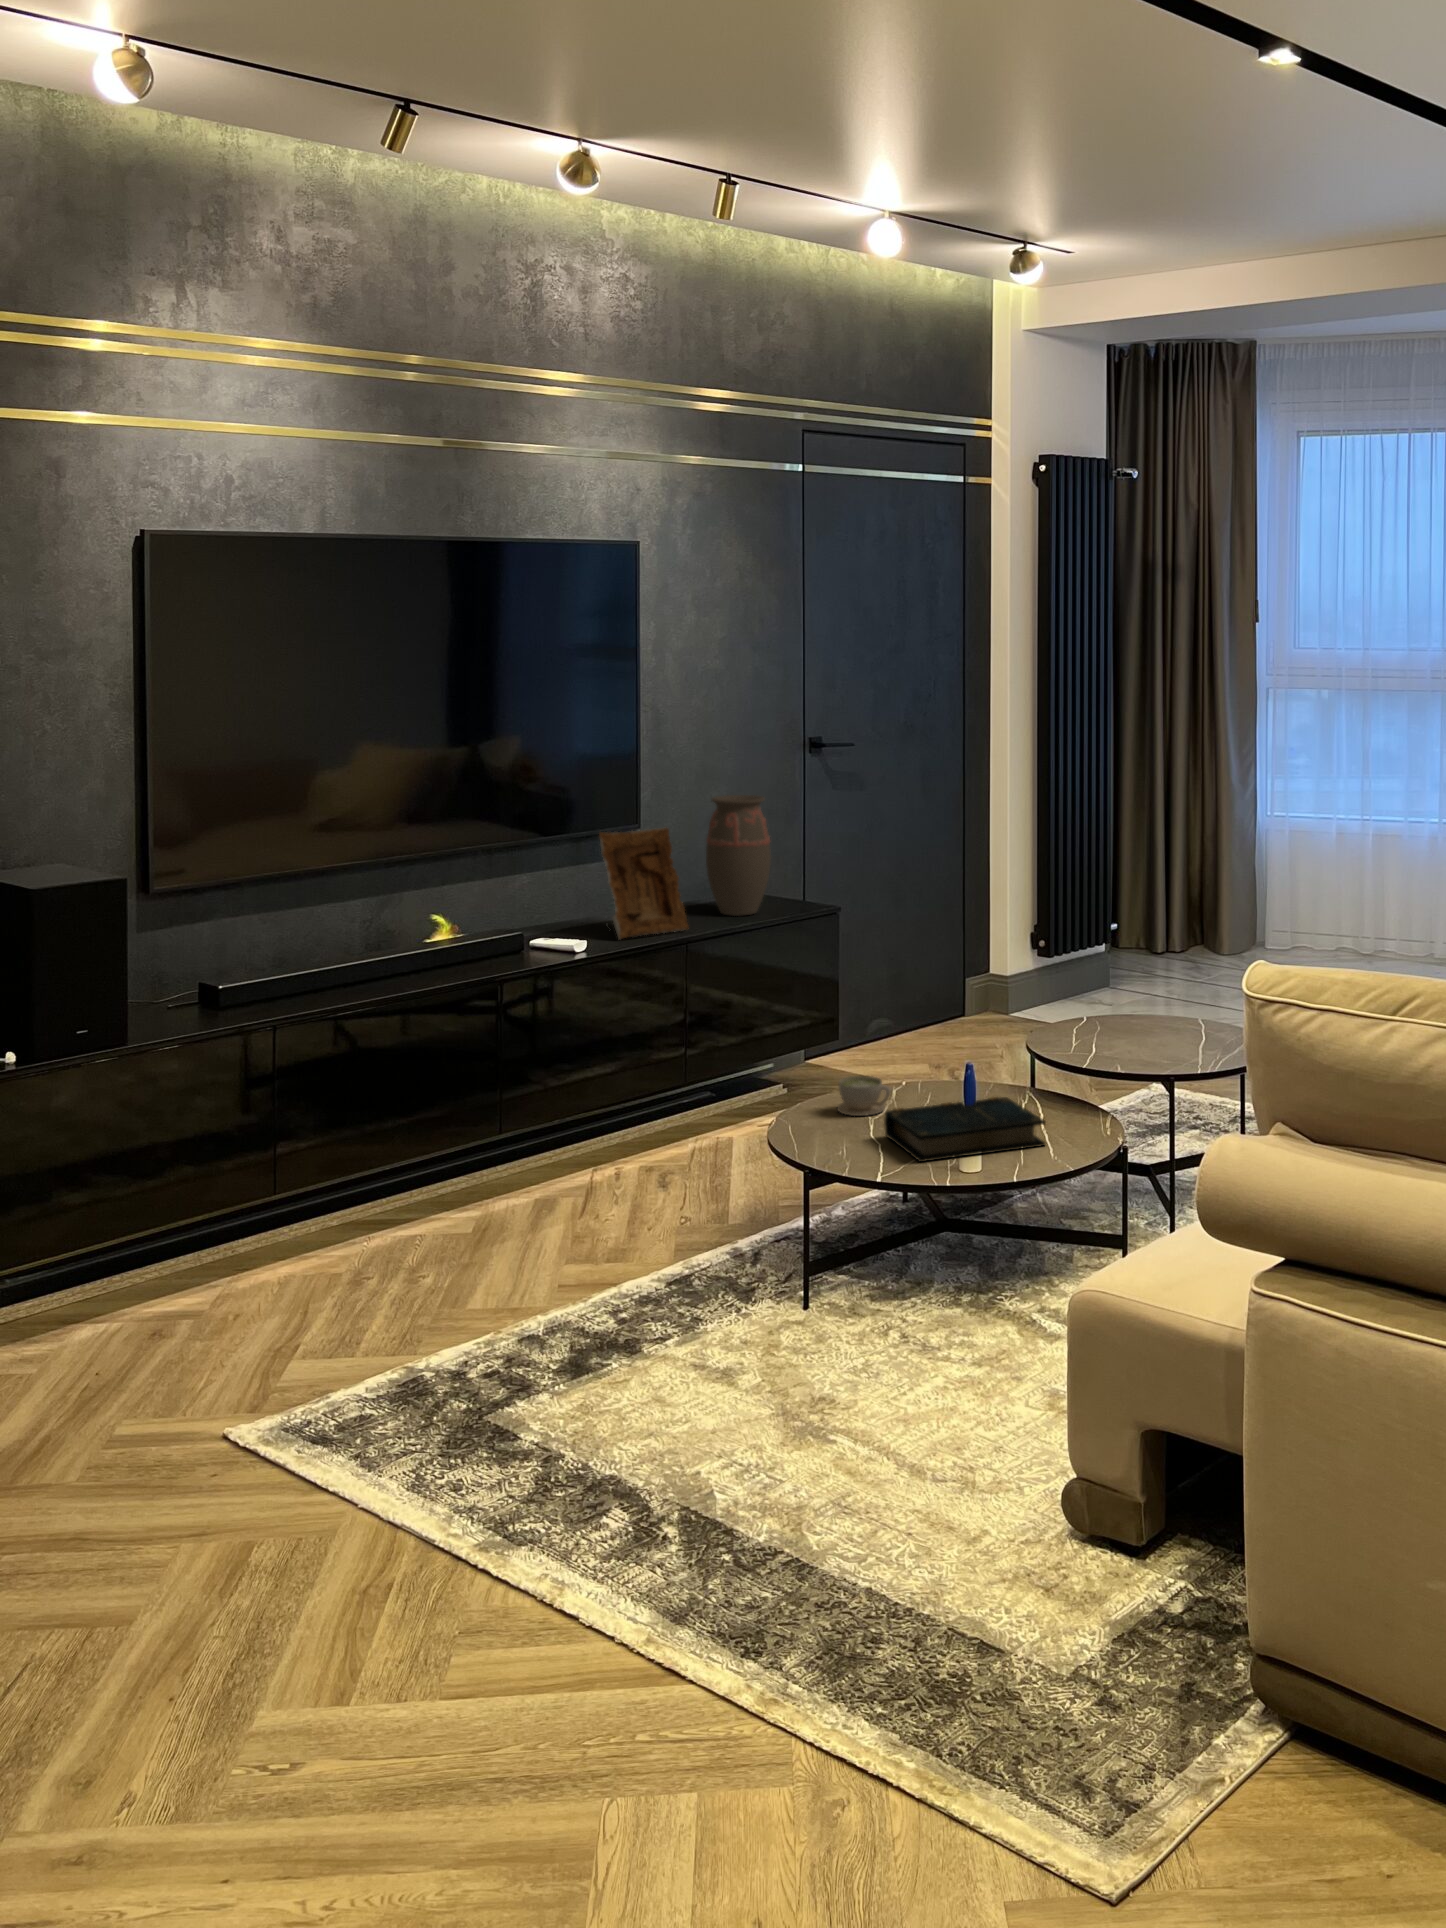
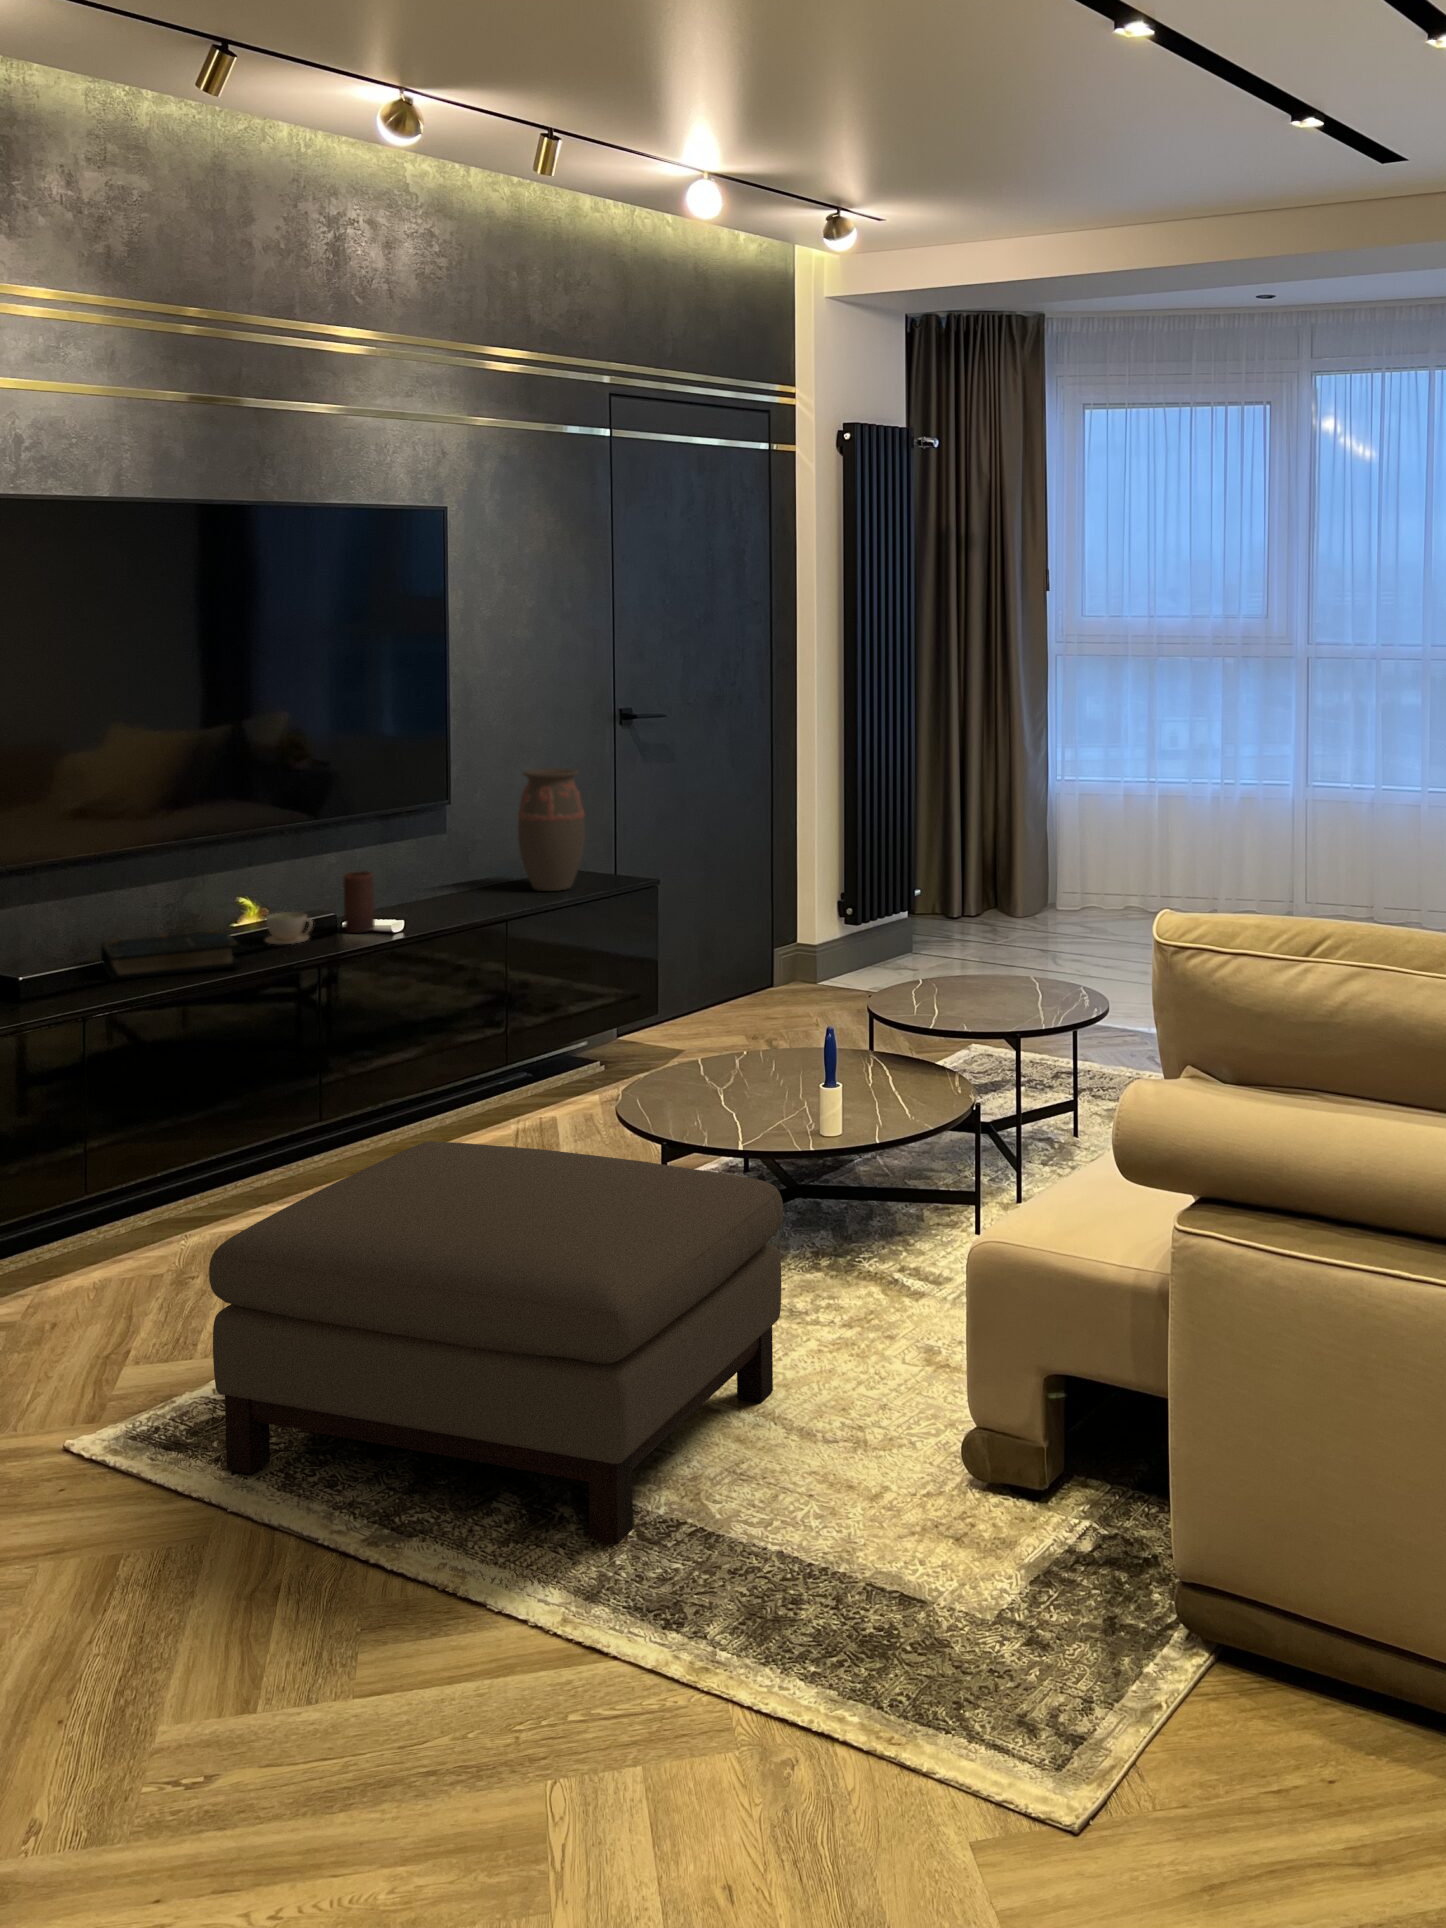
picture frame: present [599,827,688,940] -> none [411,802,505,918]
candle: none [531,893,560,952] -> present [344,871,375,933]
coffee cup: present [837,1076,890,1116] -> present [265,912,313,944]
book: present [884,1097,1045,1162] -> present [101,930,240,980]
ottoman: none [349,1161,902,1569] -> present [209,1141,783,1544]

